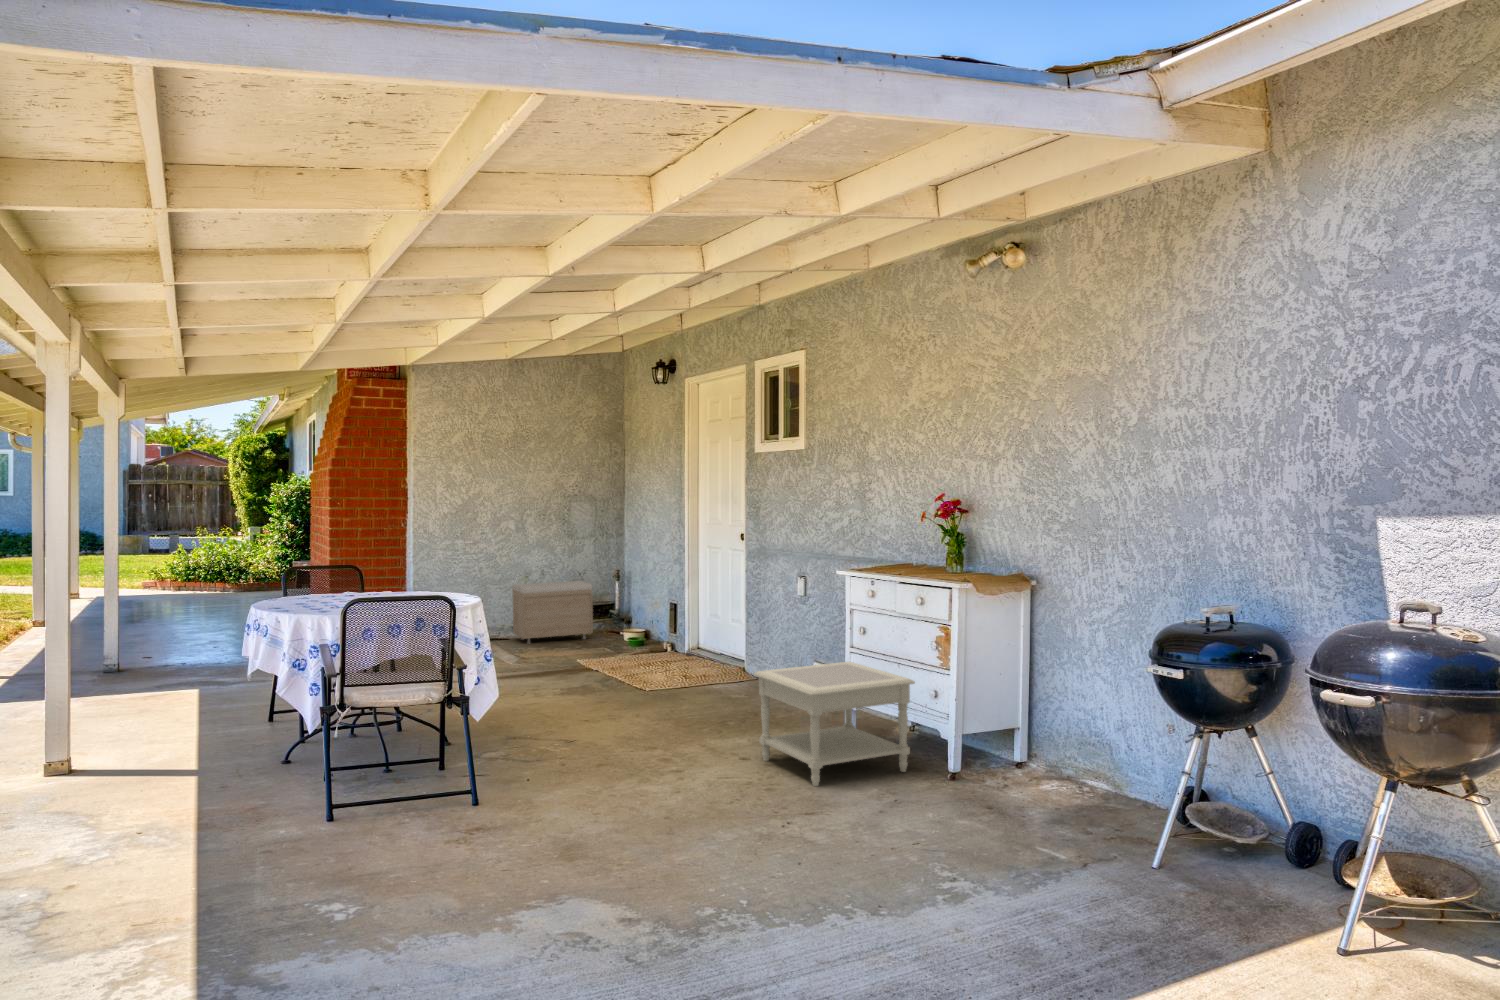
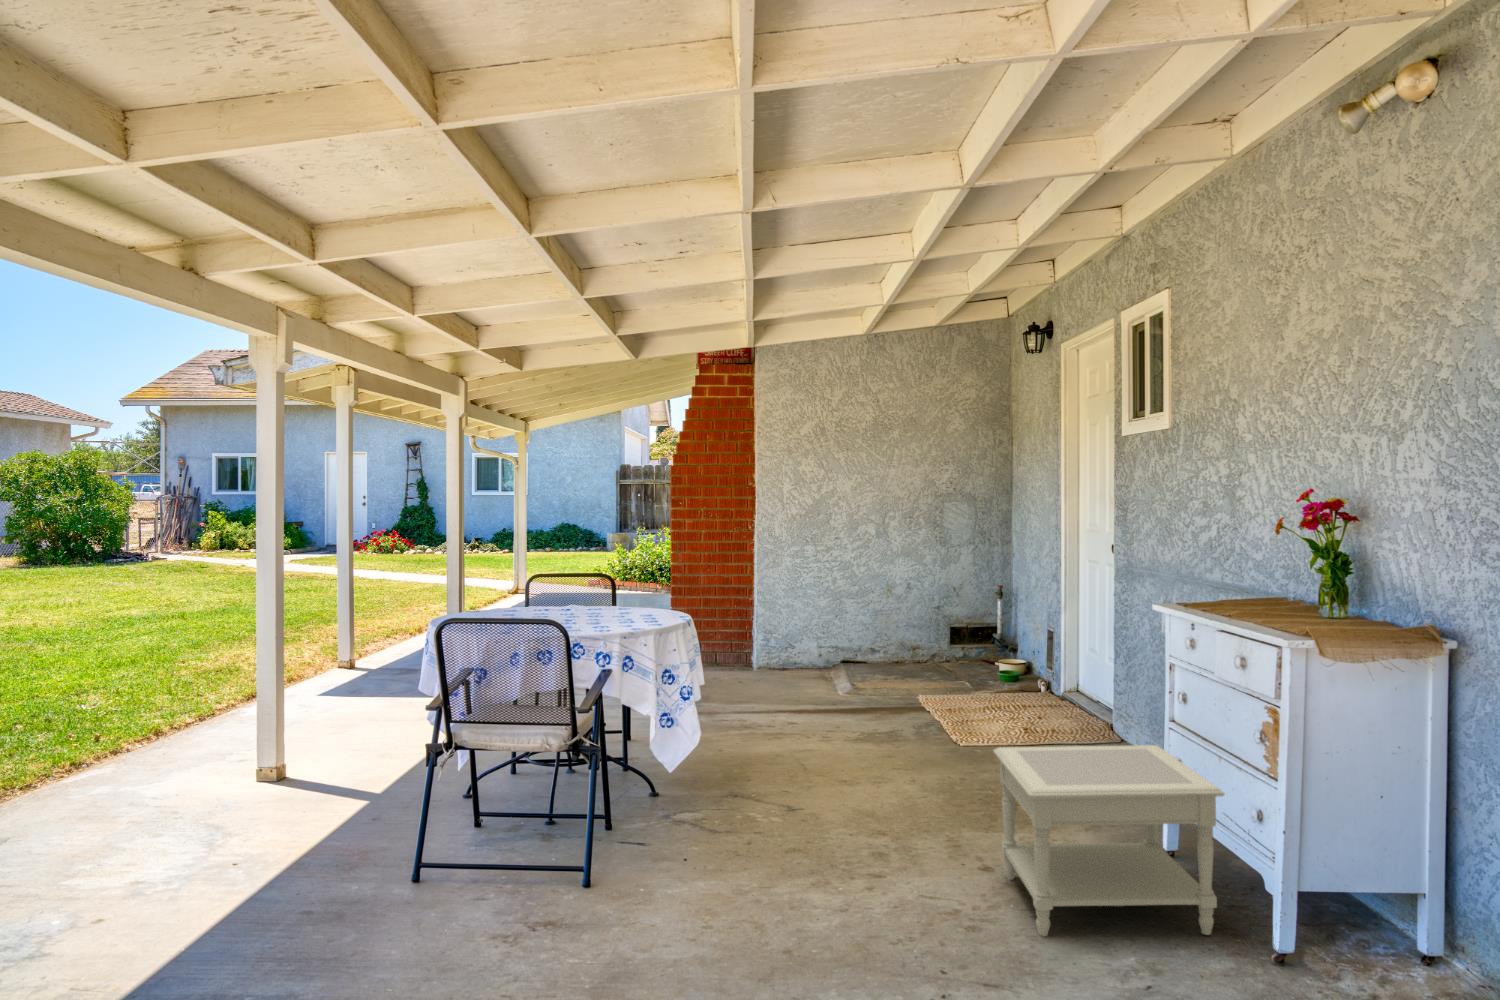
storage bench: present [512,581,593,643] -> none [869,598,960,671]

